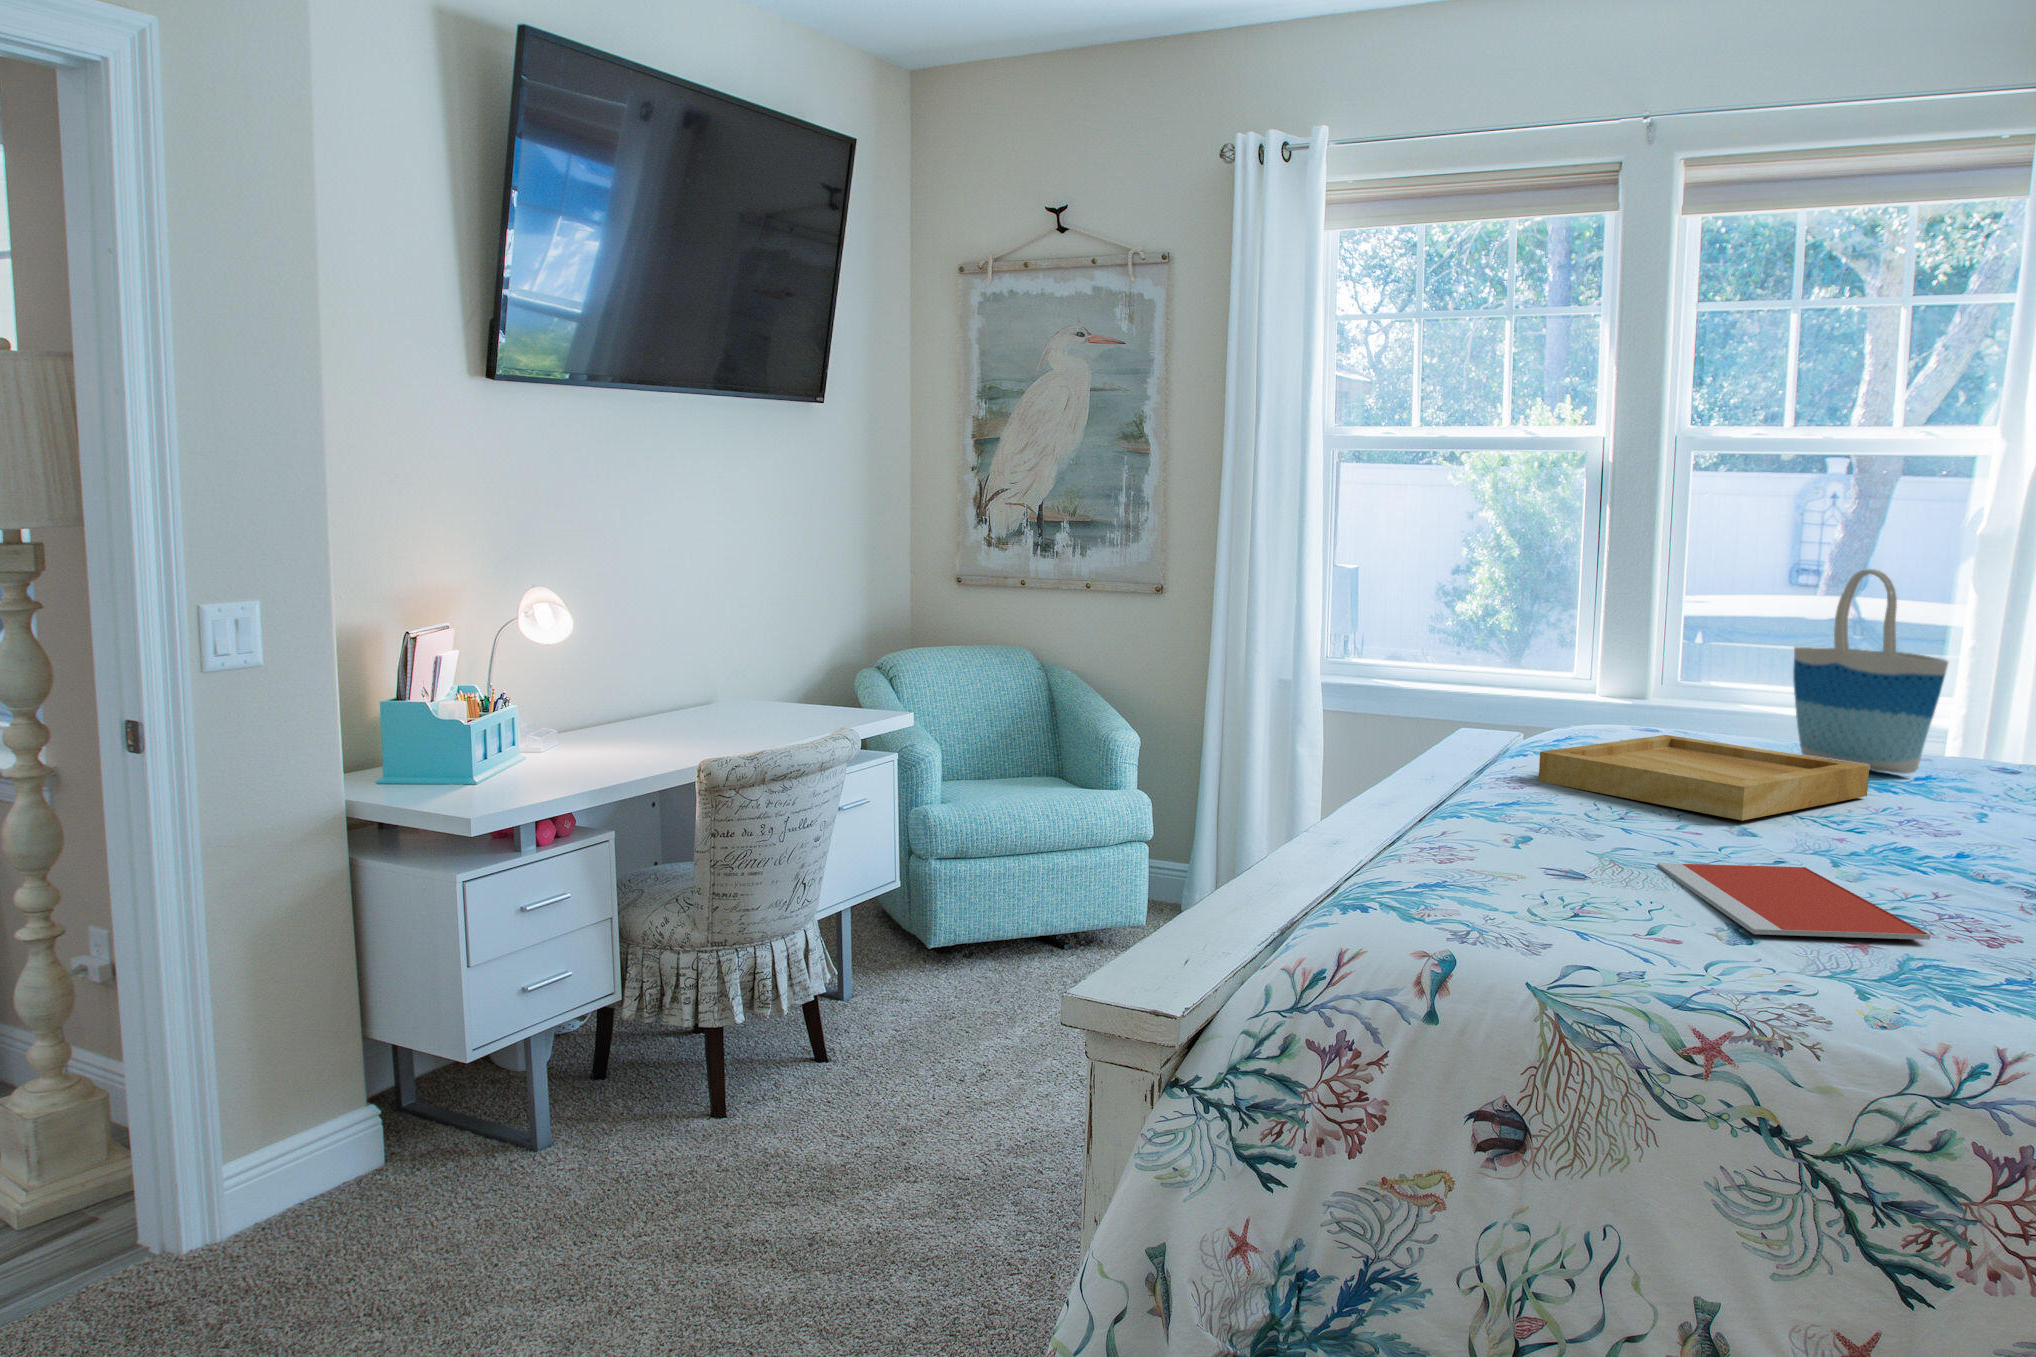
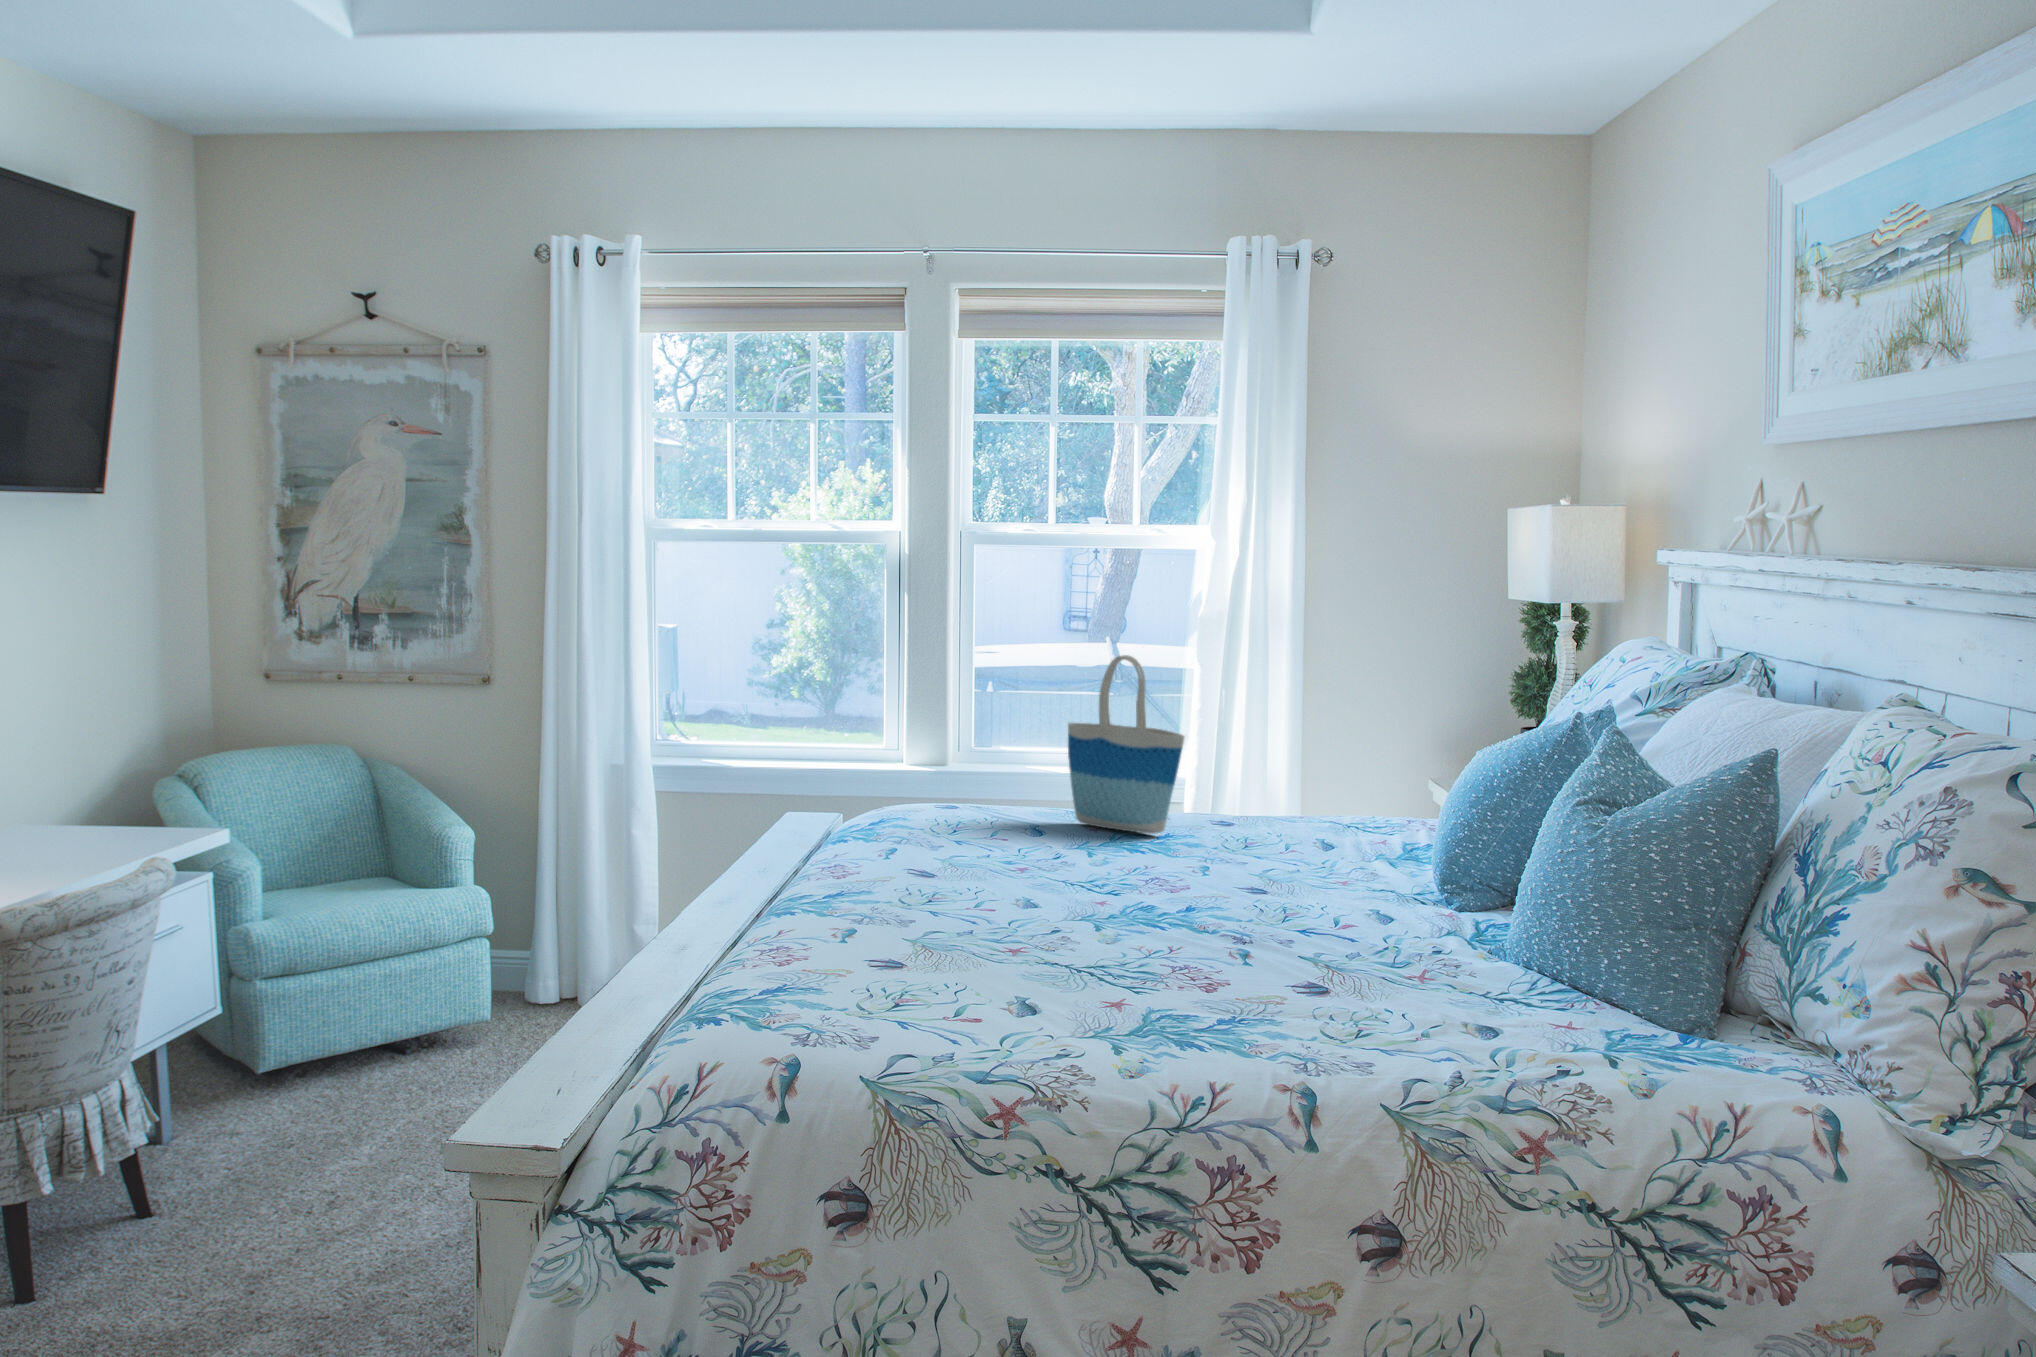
tray: present [1539,735,1869,820] -> none [857,810,1127,894]
notebook: present [1657,863,1930,940] -> none [964,937,1166,1006]

